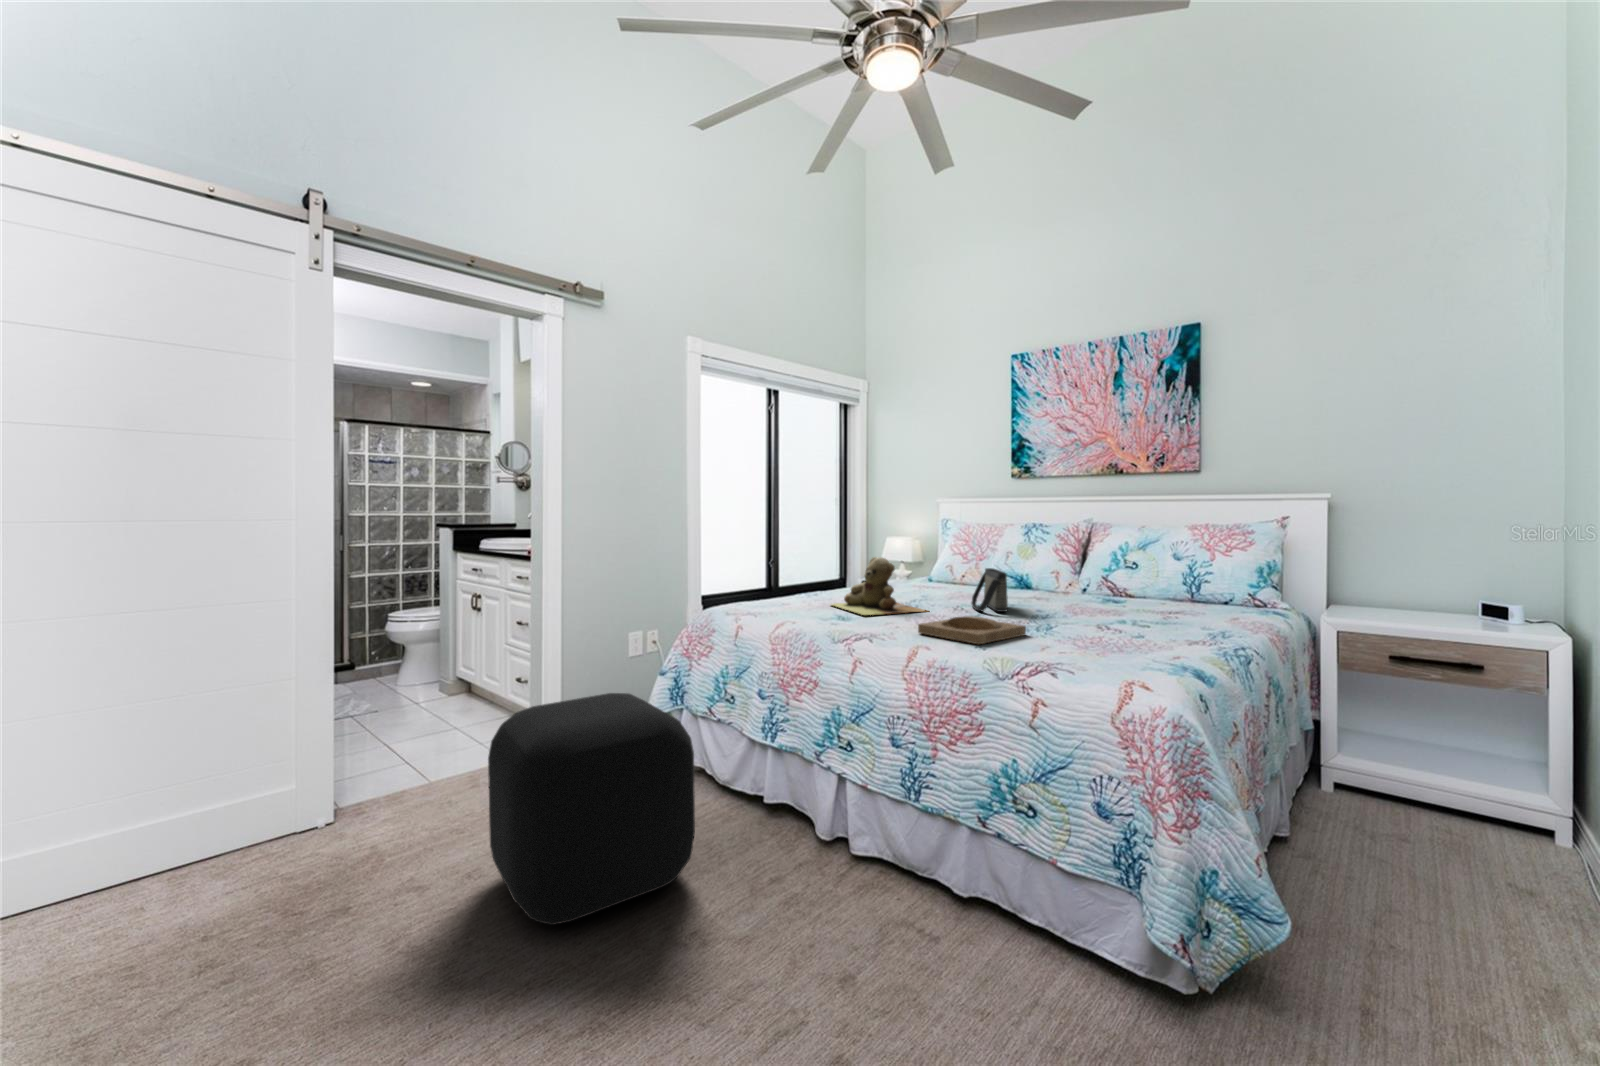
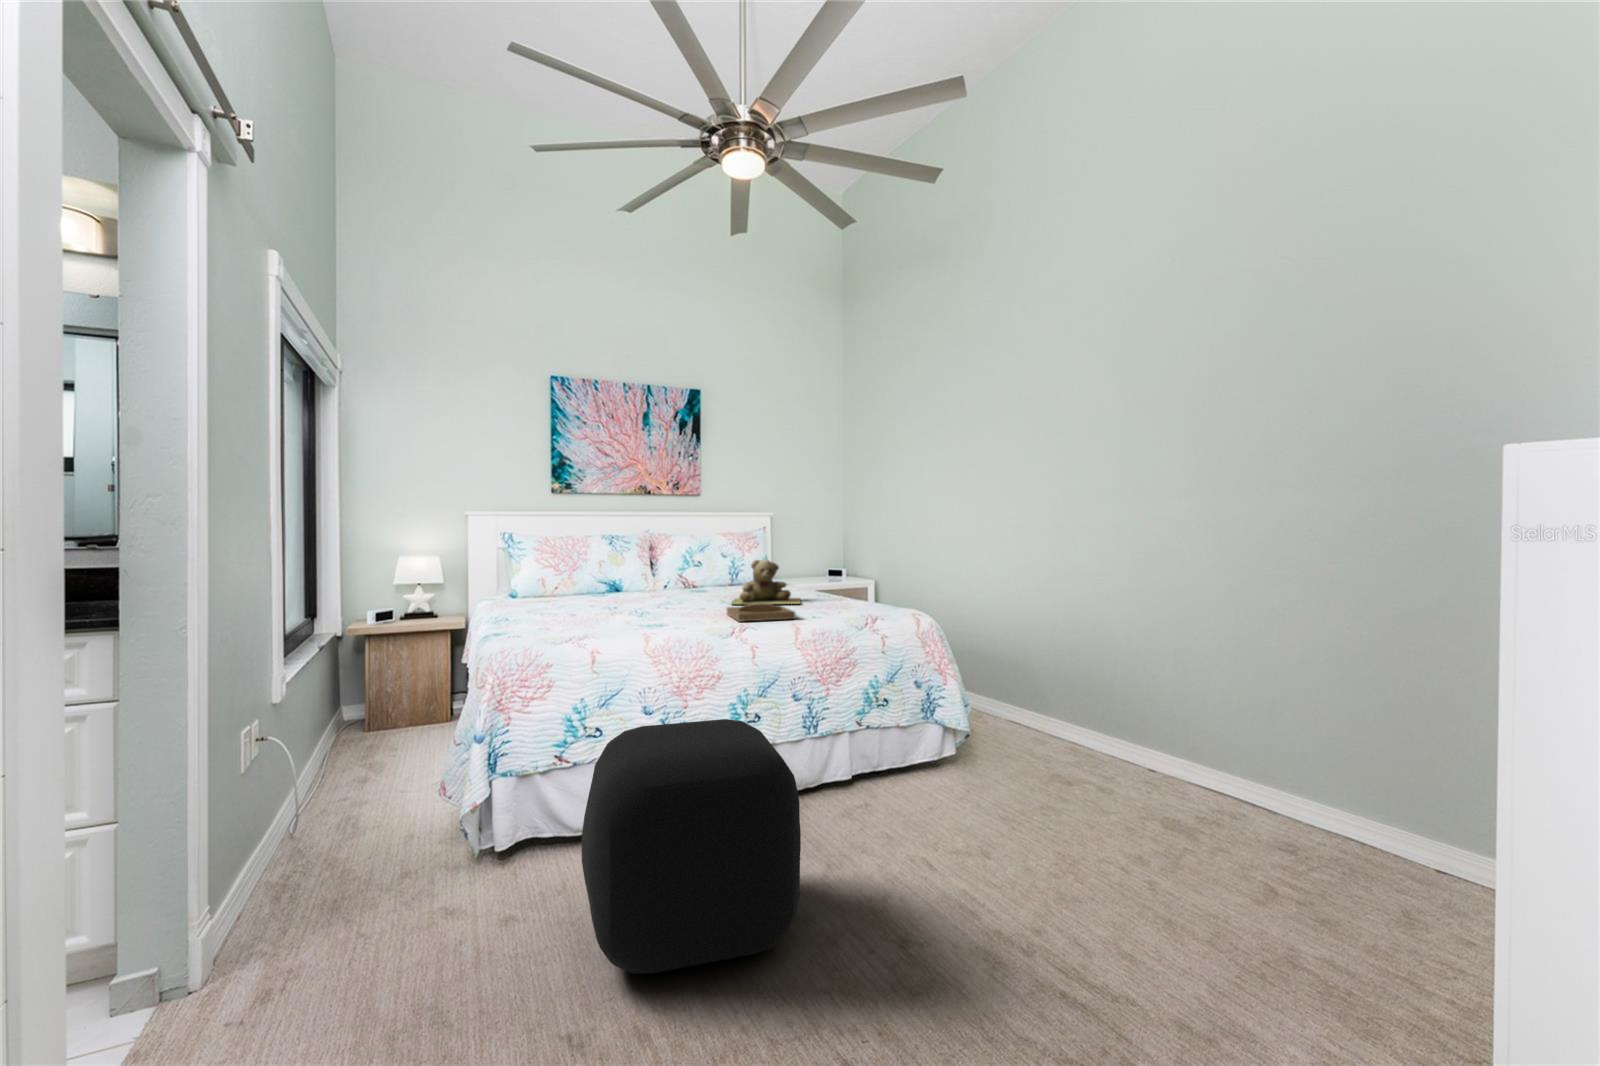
teddy bear: present [833,557,925,615] -> present [732,560,801,604]
handbag: present [971,568,1008,612] -> none [652,572,703,607]

